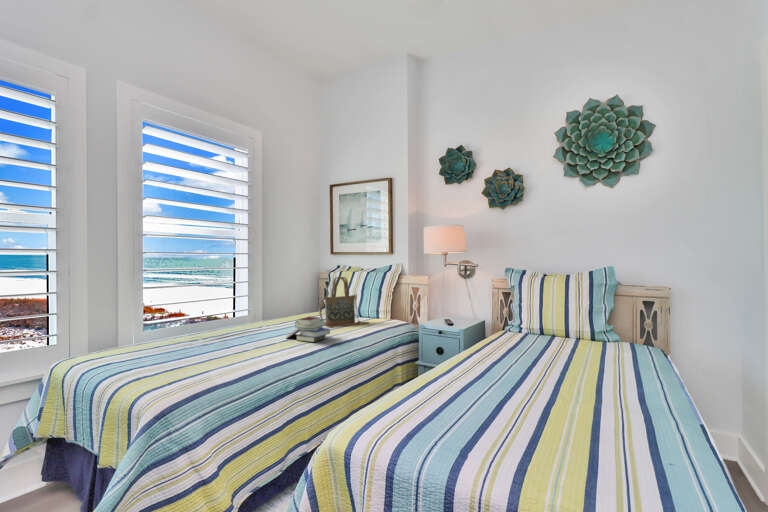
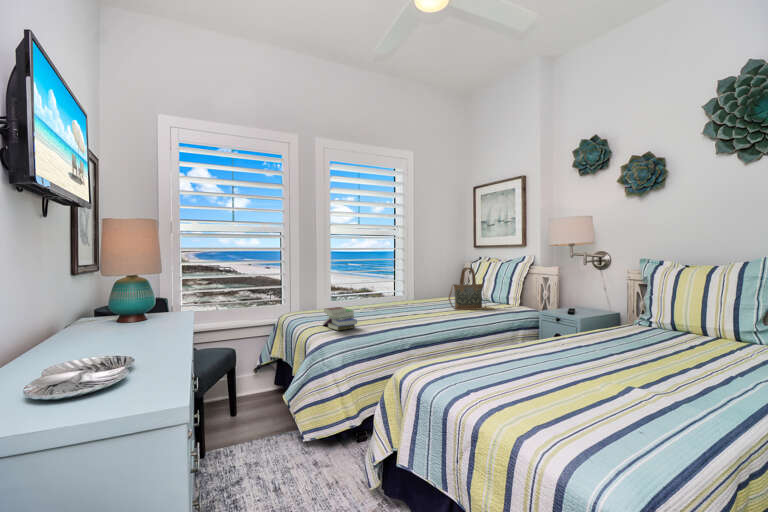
book: present [287,317,330,342] -> present [323,307,357,331]

